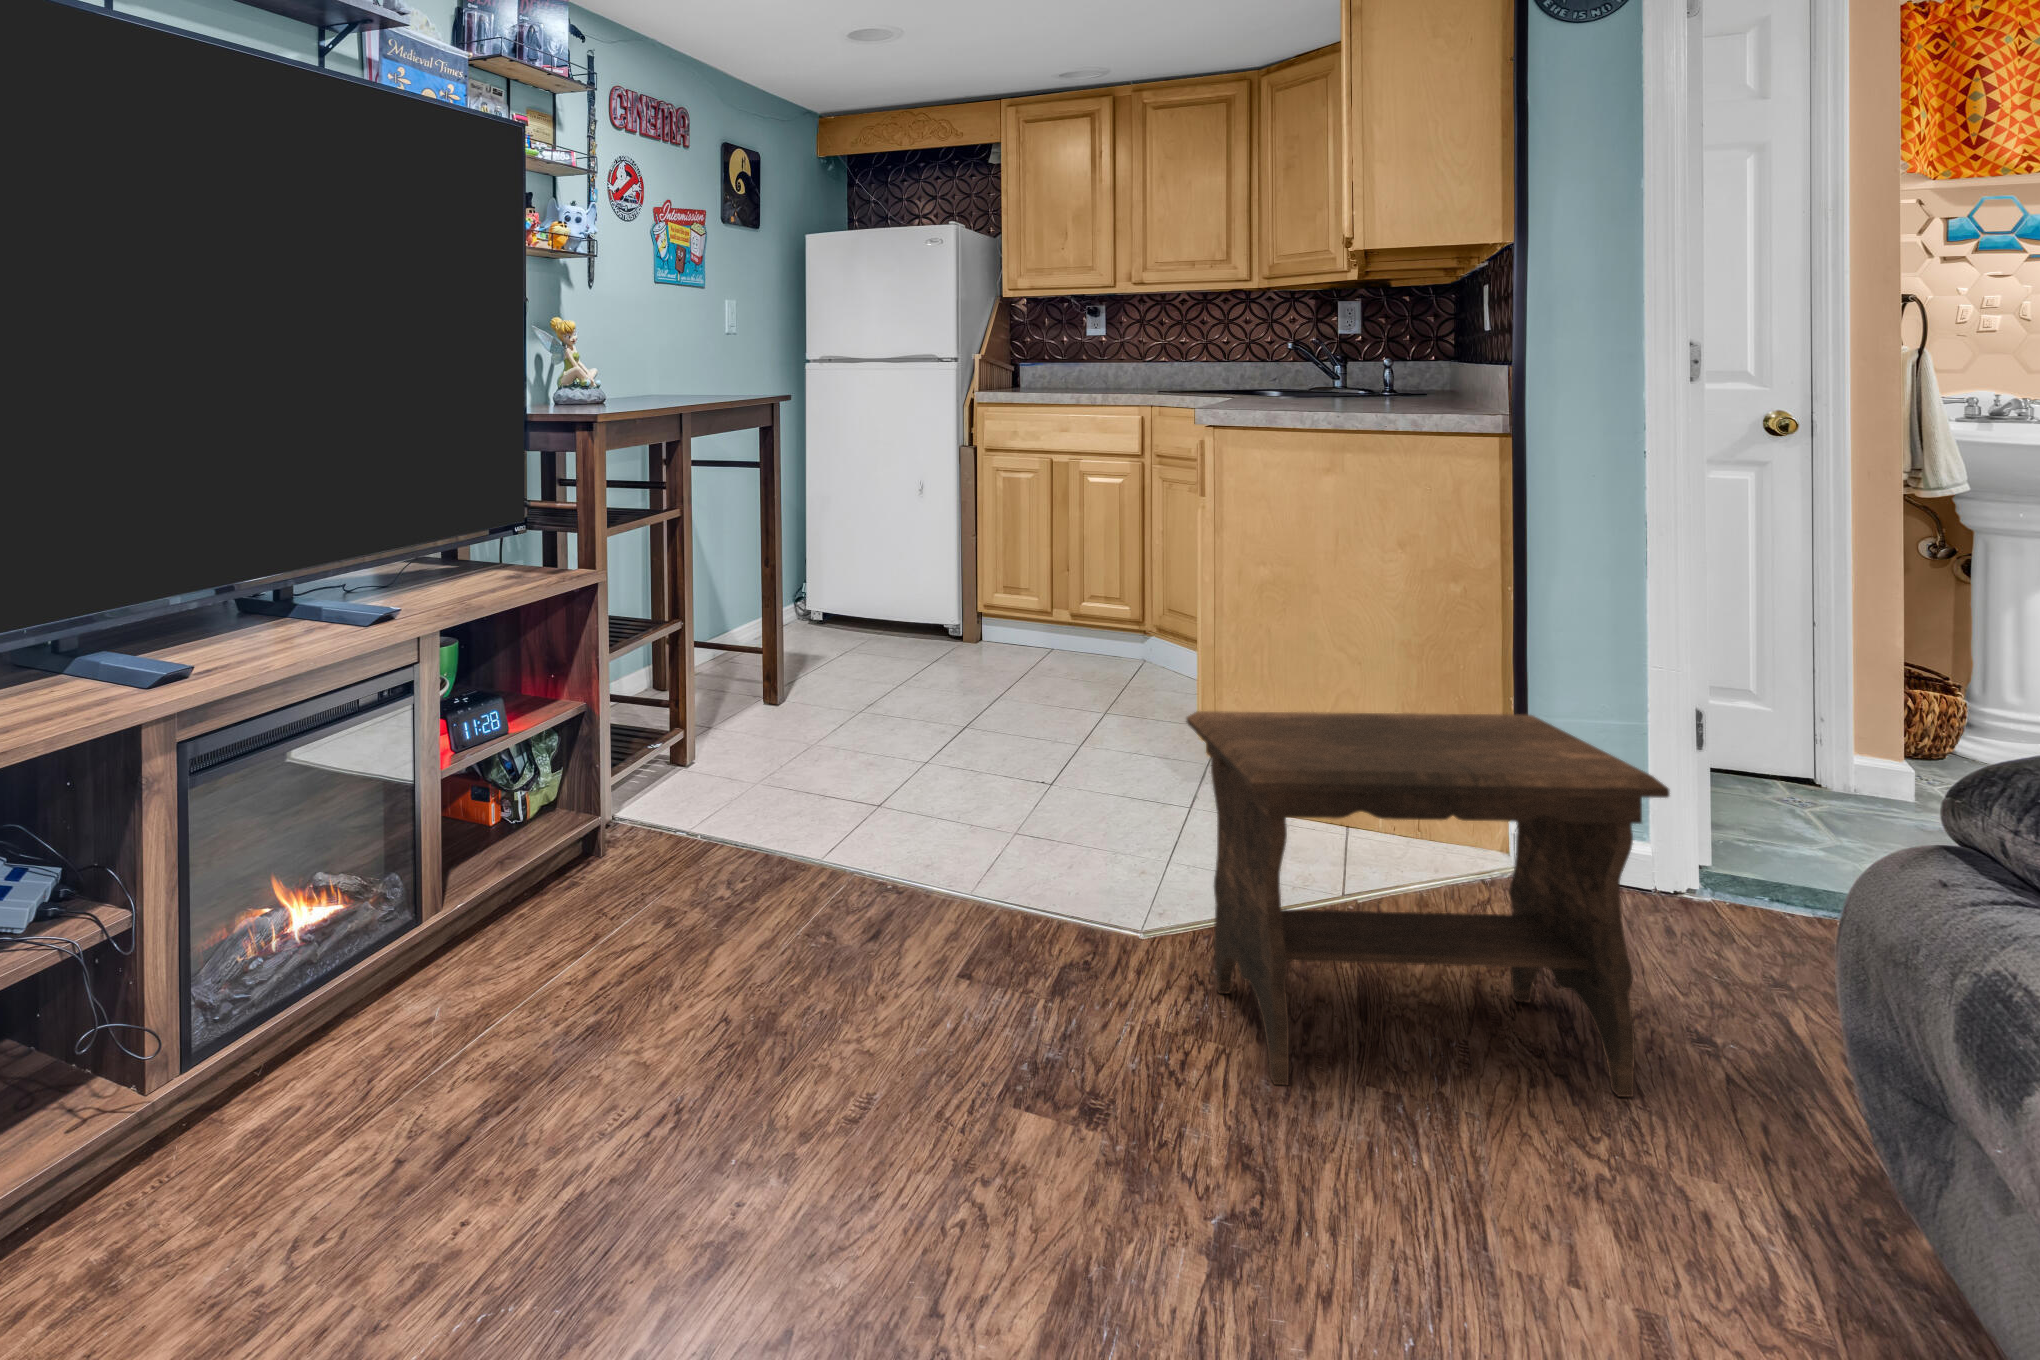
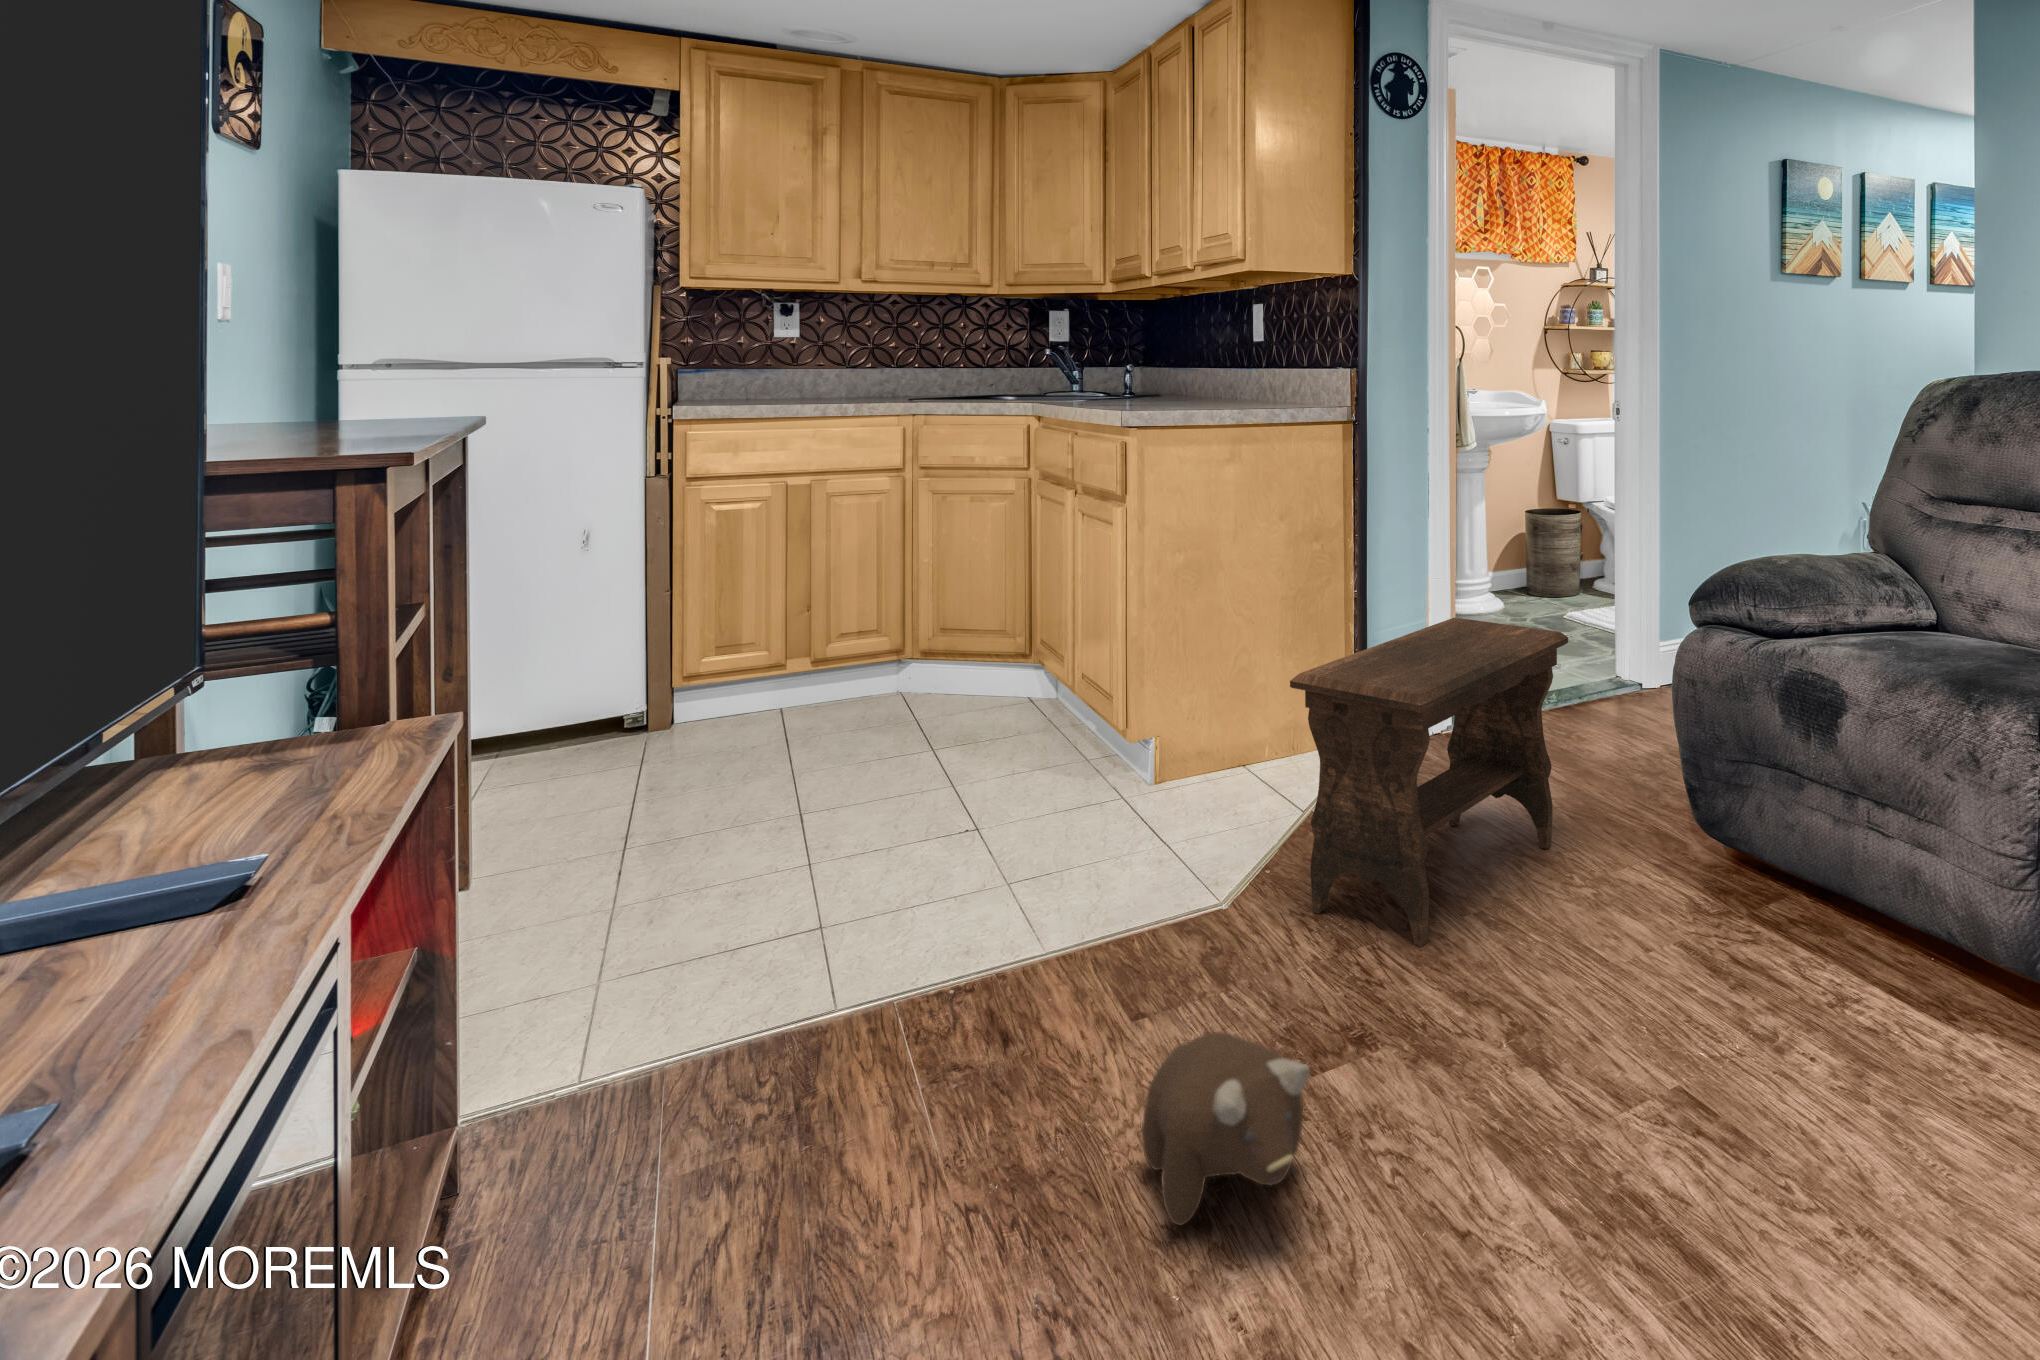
plush toy: none [775,980,913,1148] -> present [1142,1032,1310,1225]

